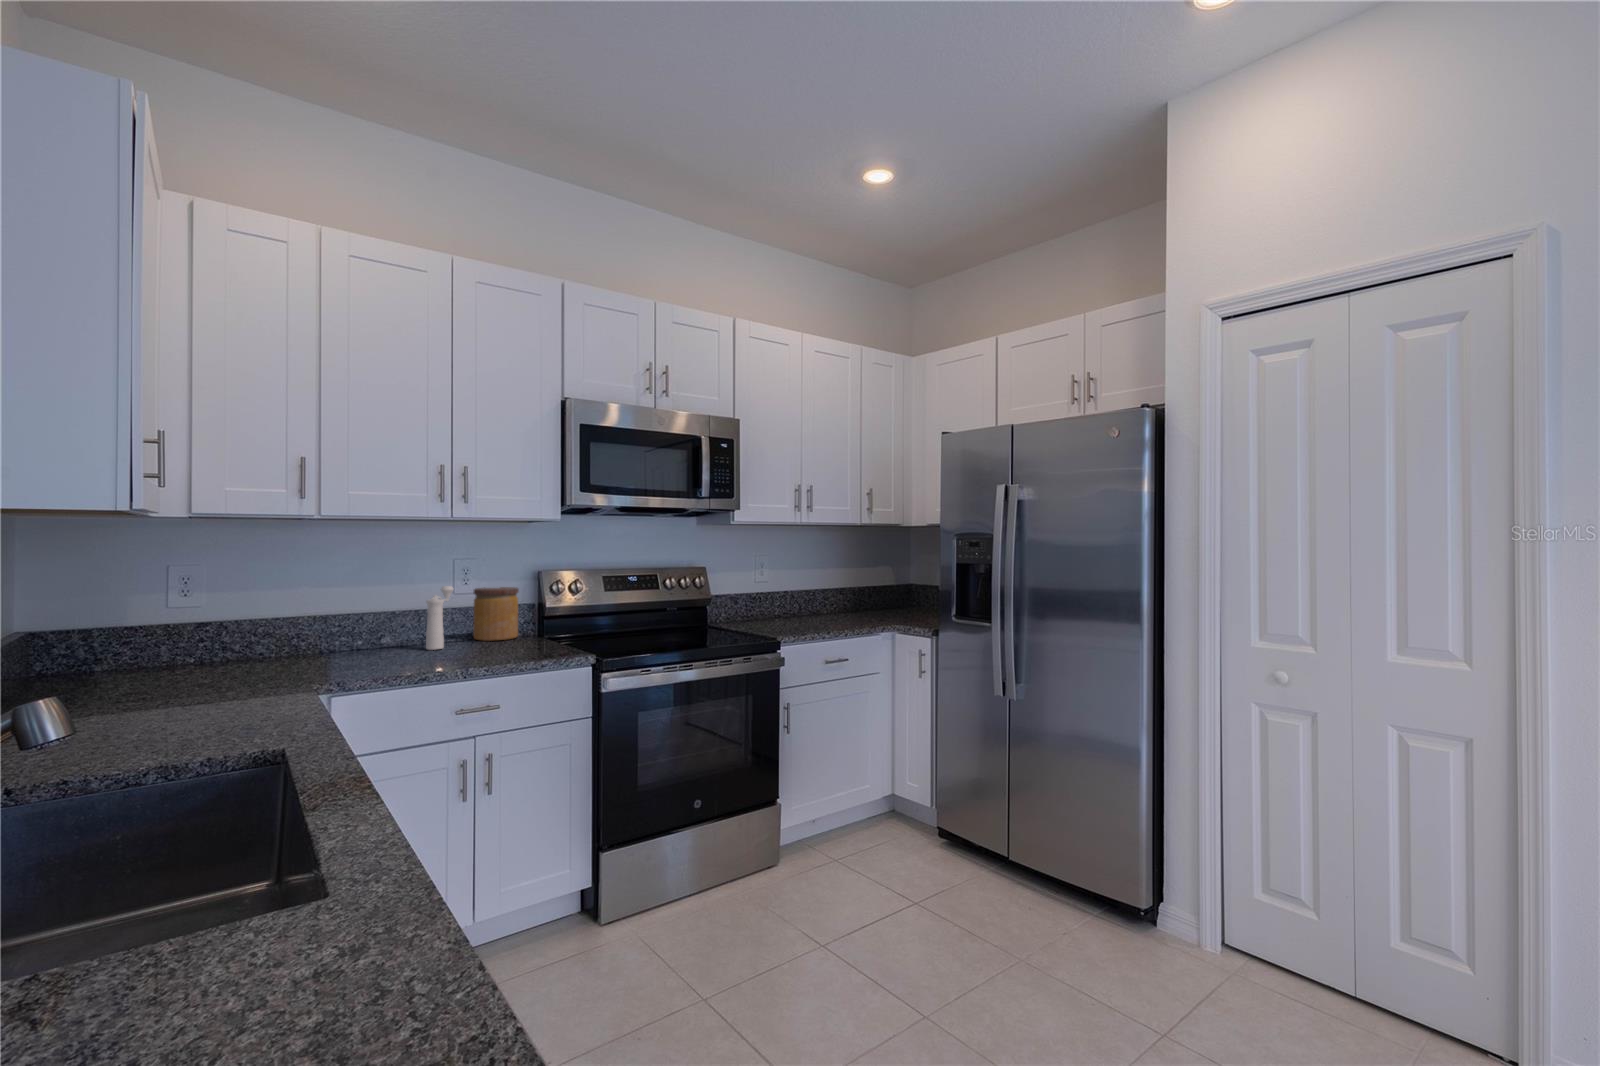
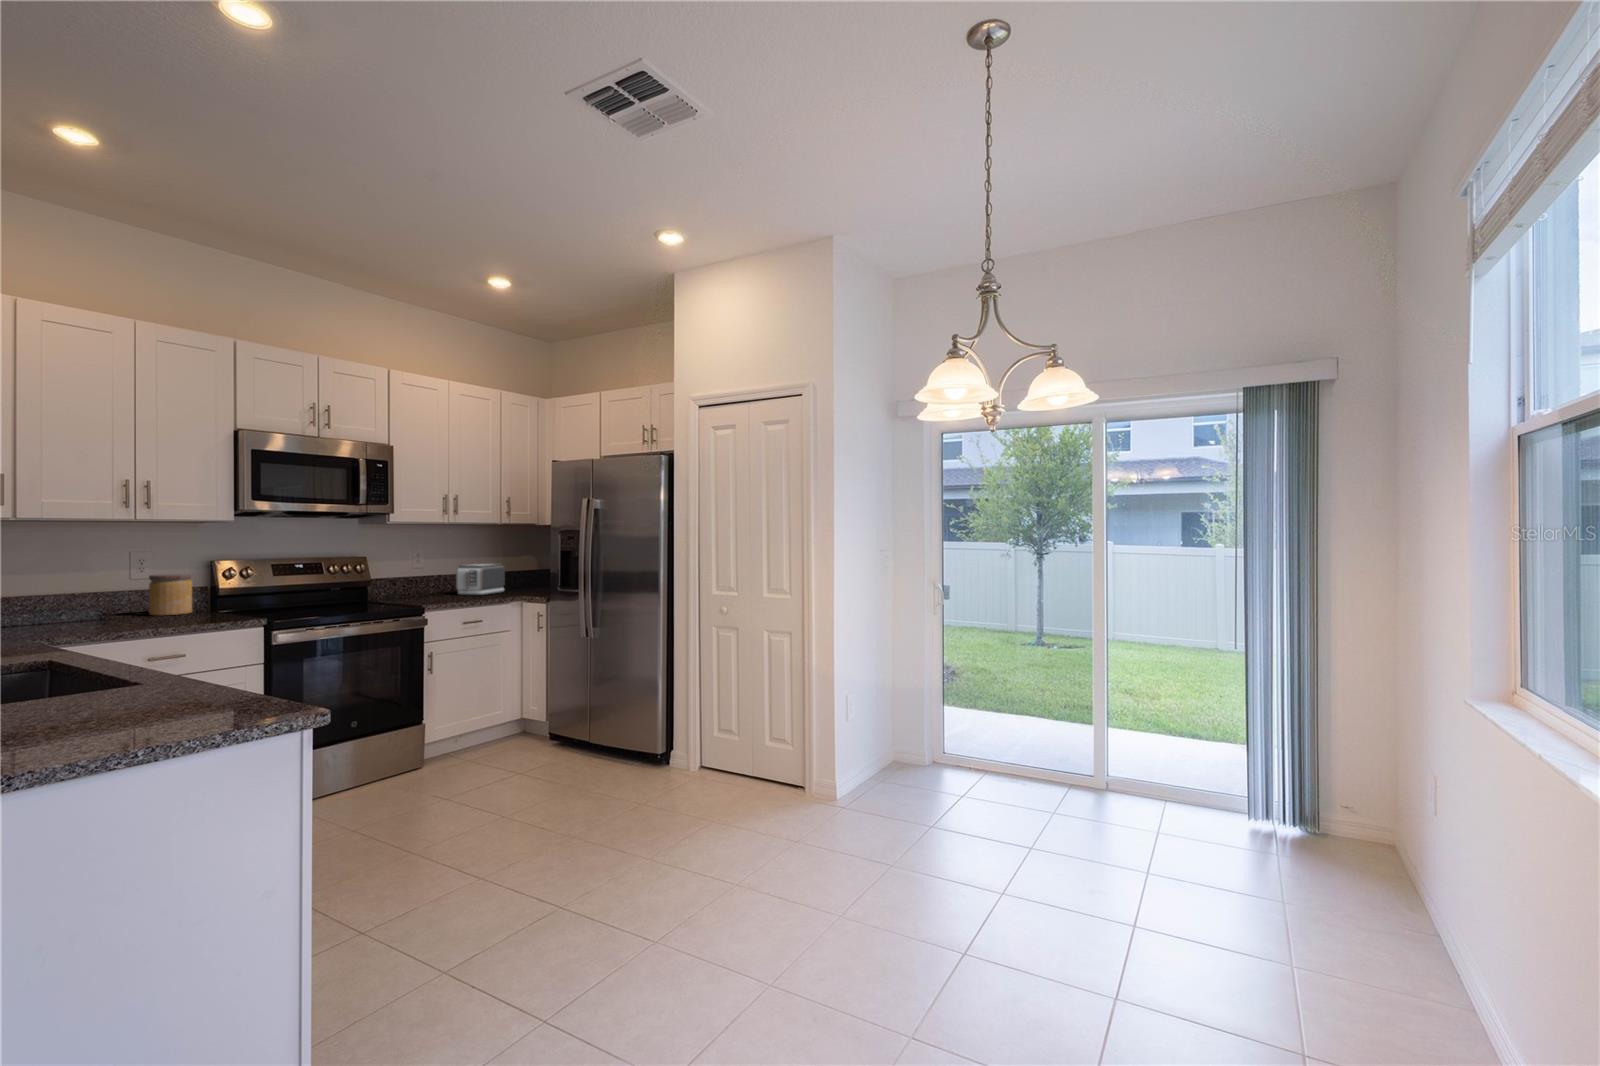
toaster: none [804,577,861,620] -> present [456,564,505,596]
pepper mill: present [426,586,453,650] -> none [107,573,131,622]

